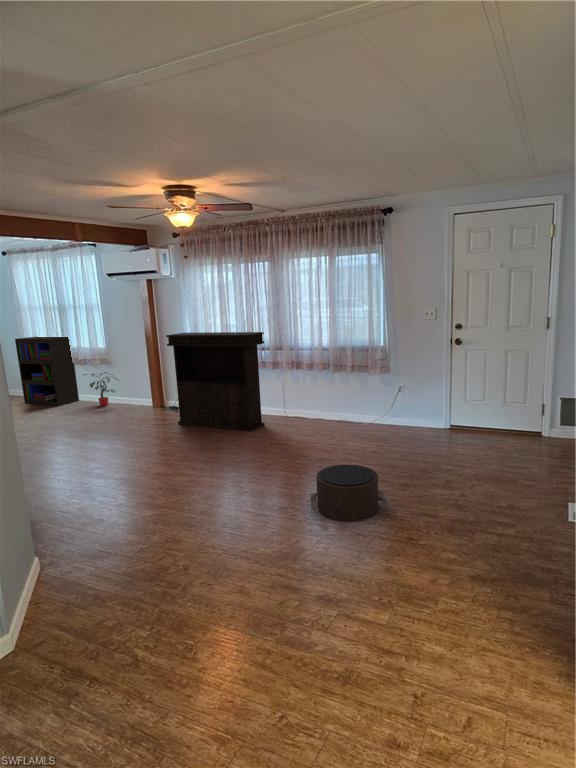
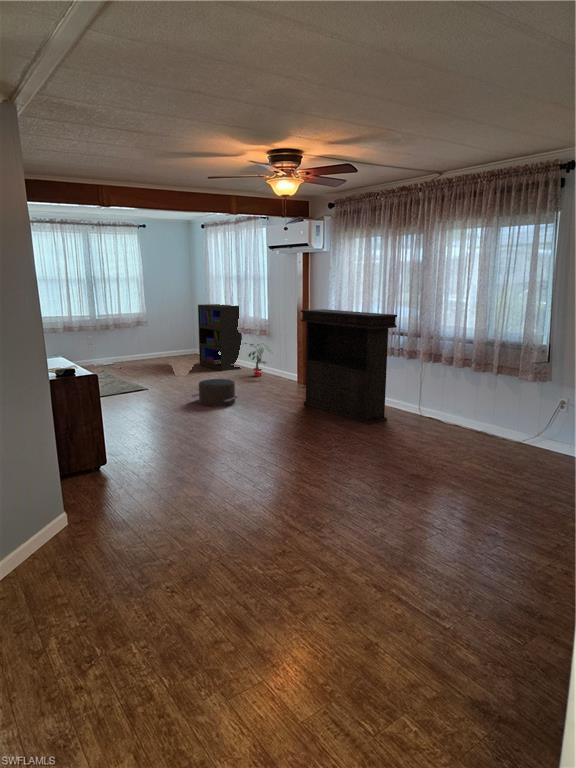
pouf: present [310,465,390,522] -> present [192,379,238,406]

